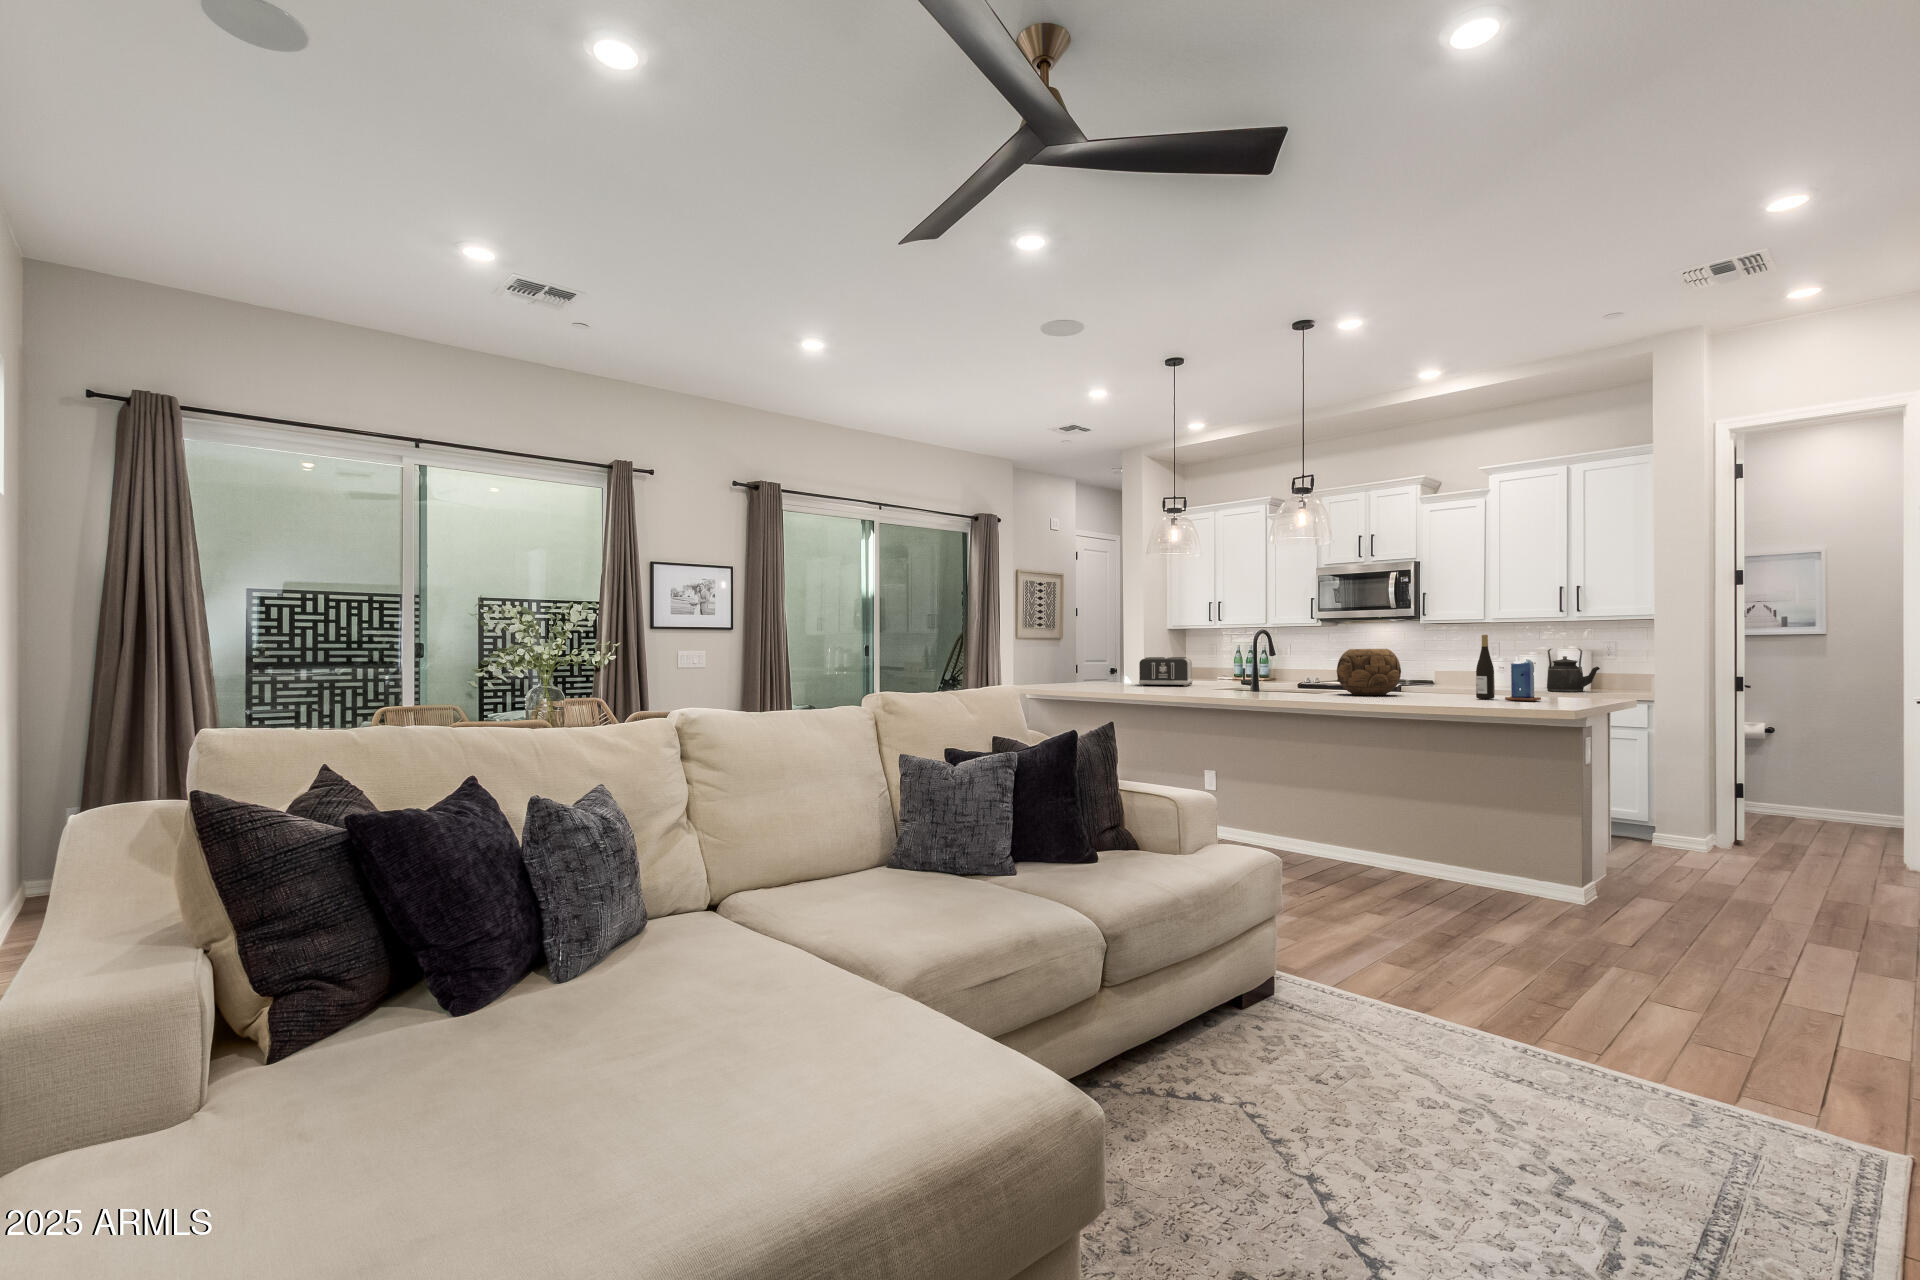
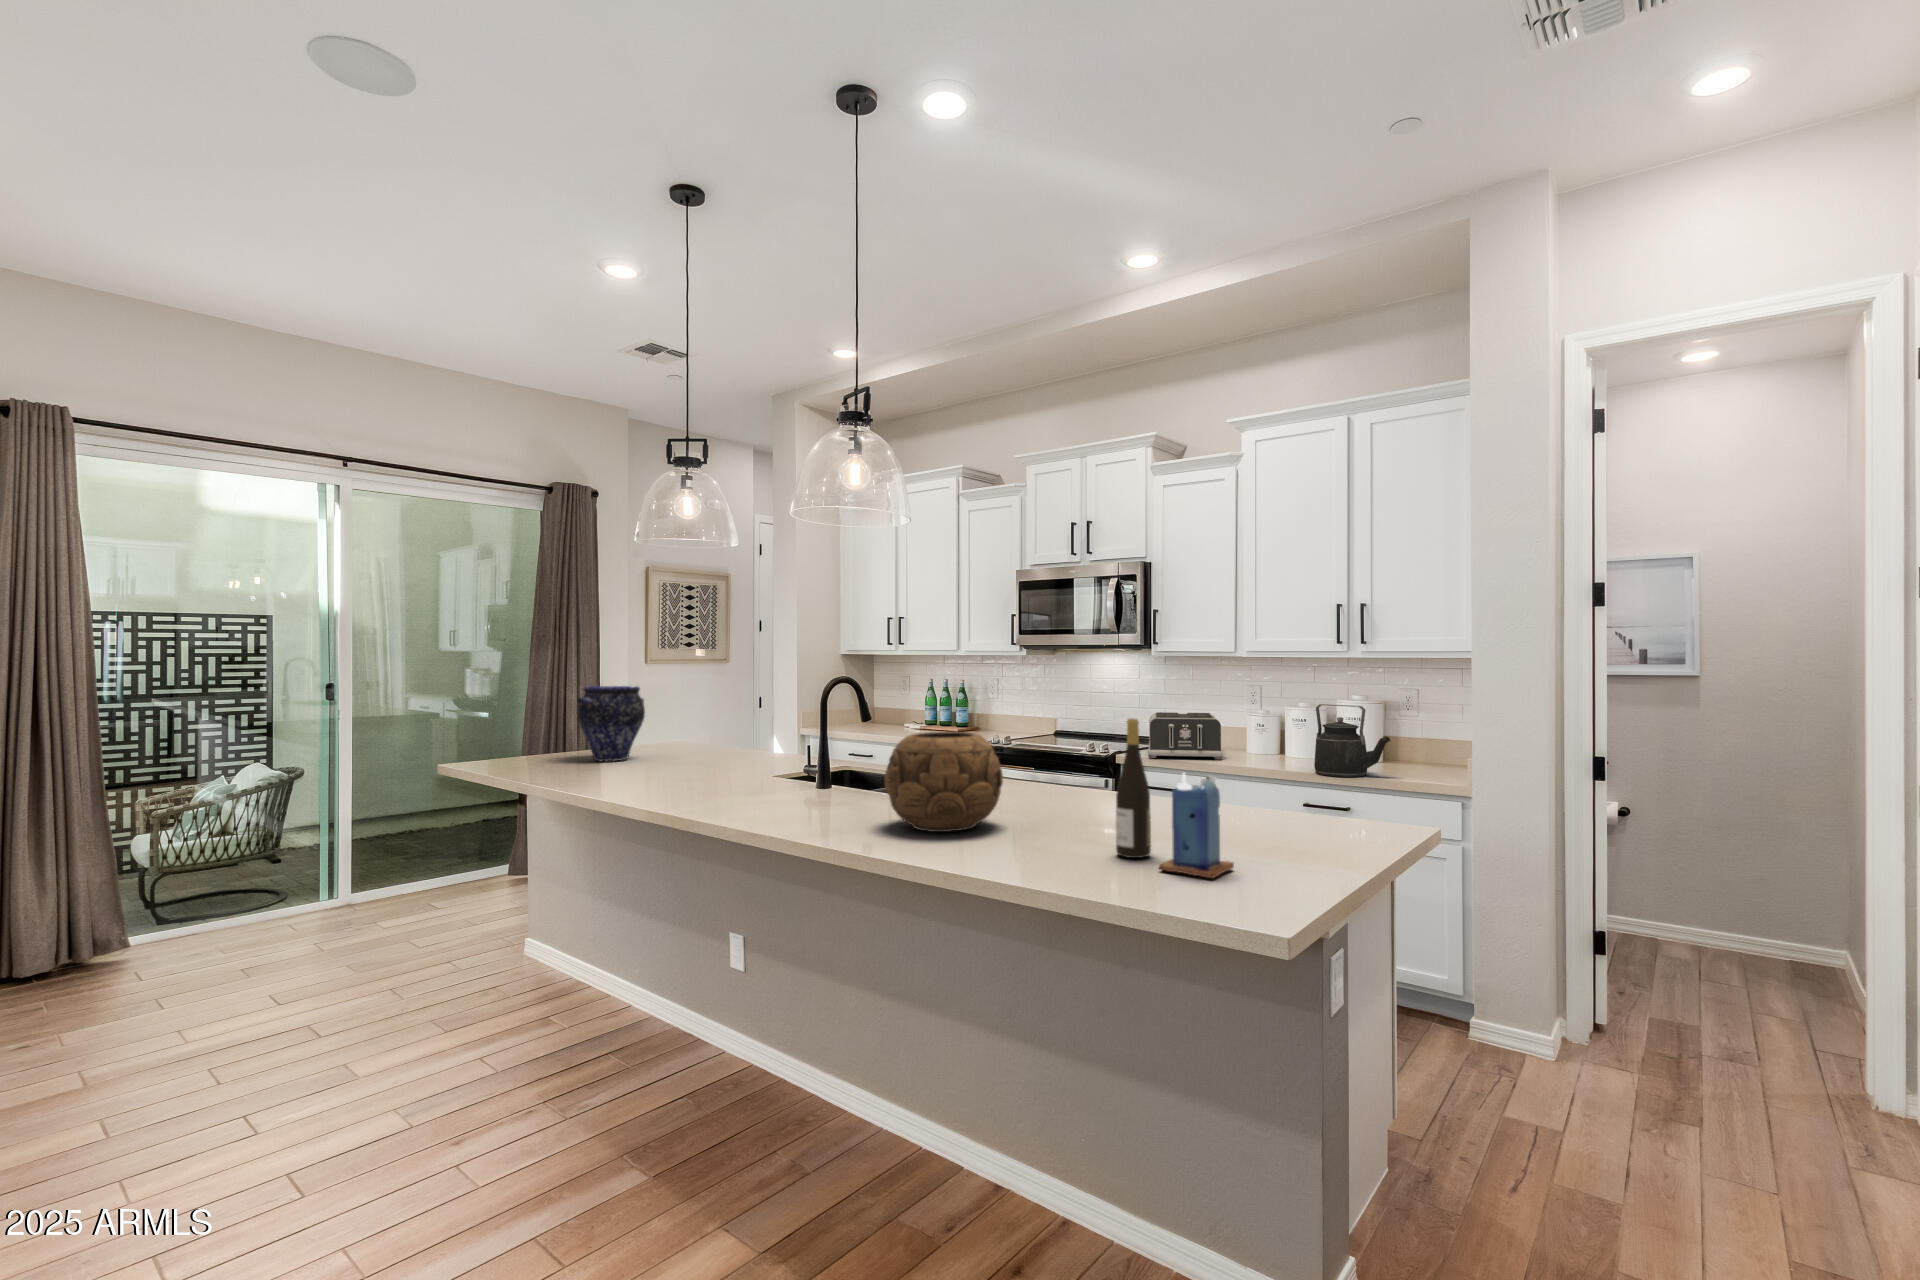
vase: none [1075,640,1113,683] -> present [577,686,645,761]
toaster: present [1139,657,1193,686] -> present [1149,712,1222,759]

